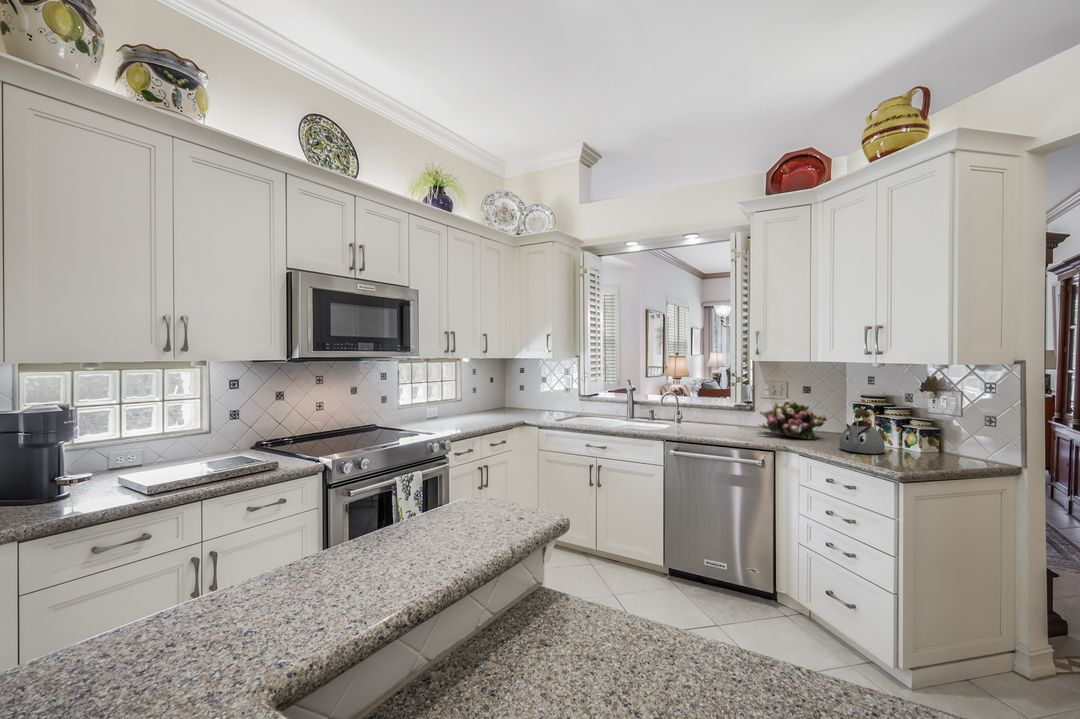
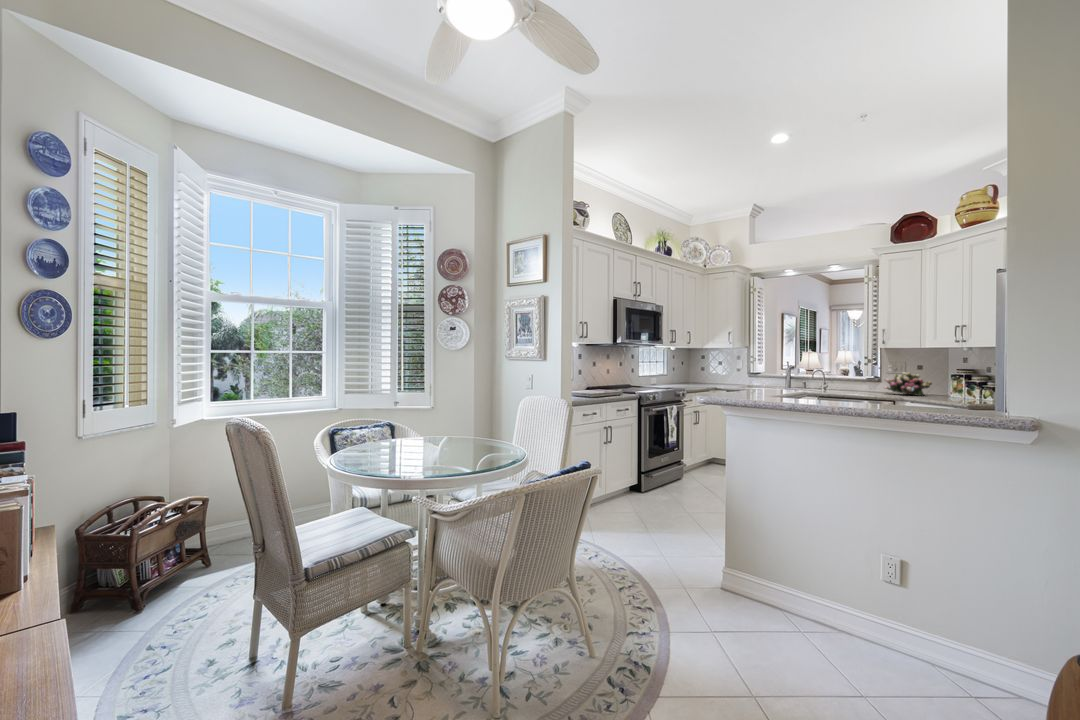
kettle: present [839,410,885,454] -> none [939,375,969,400]

